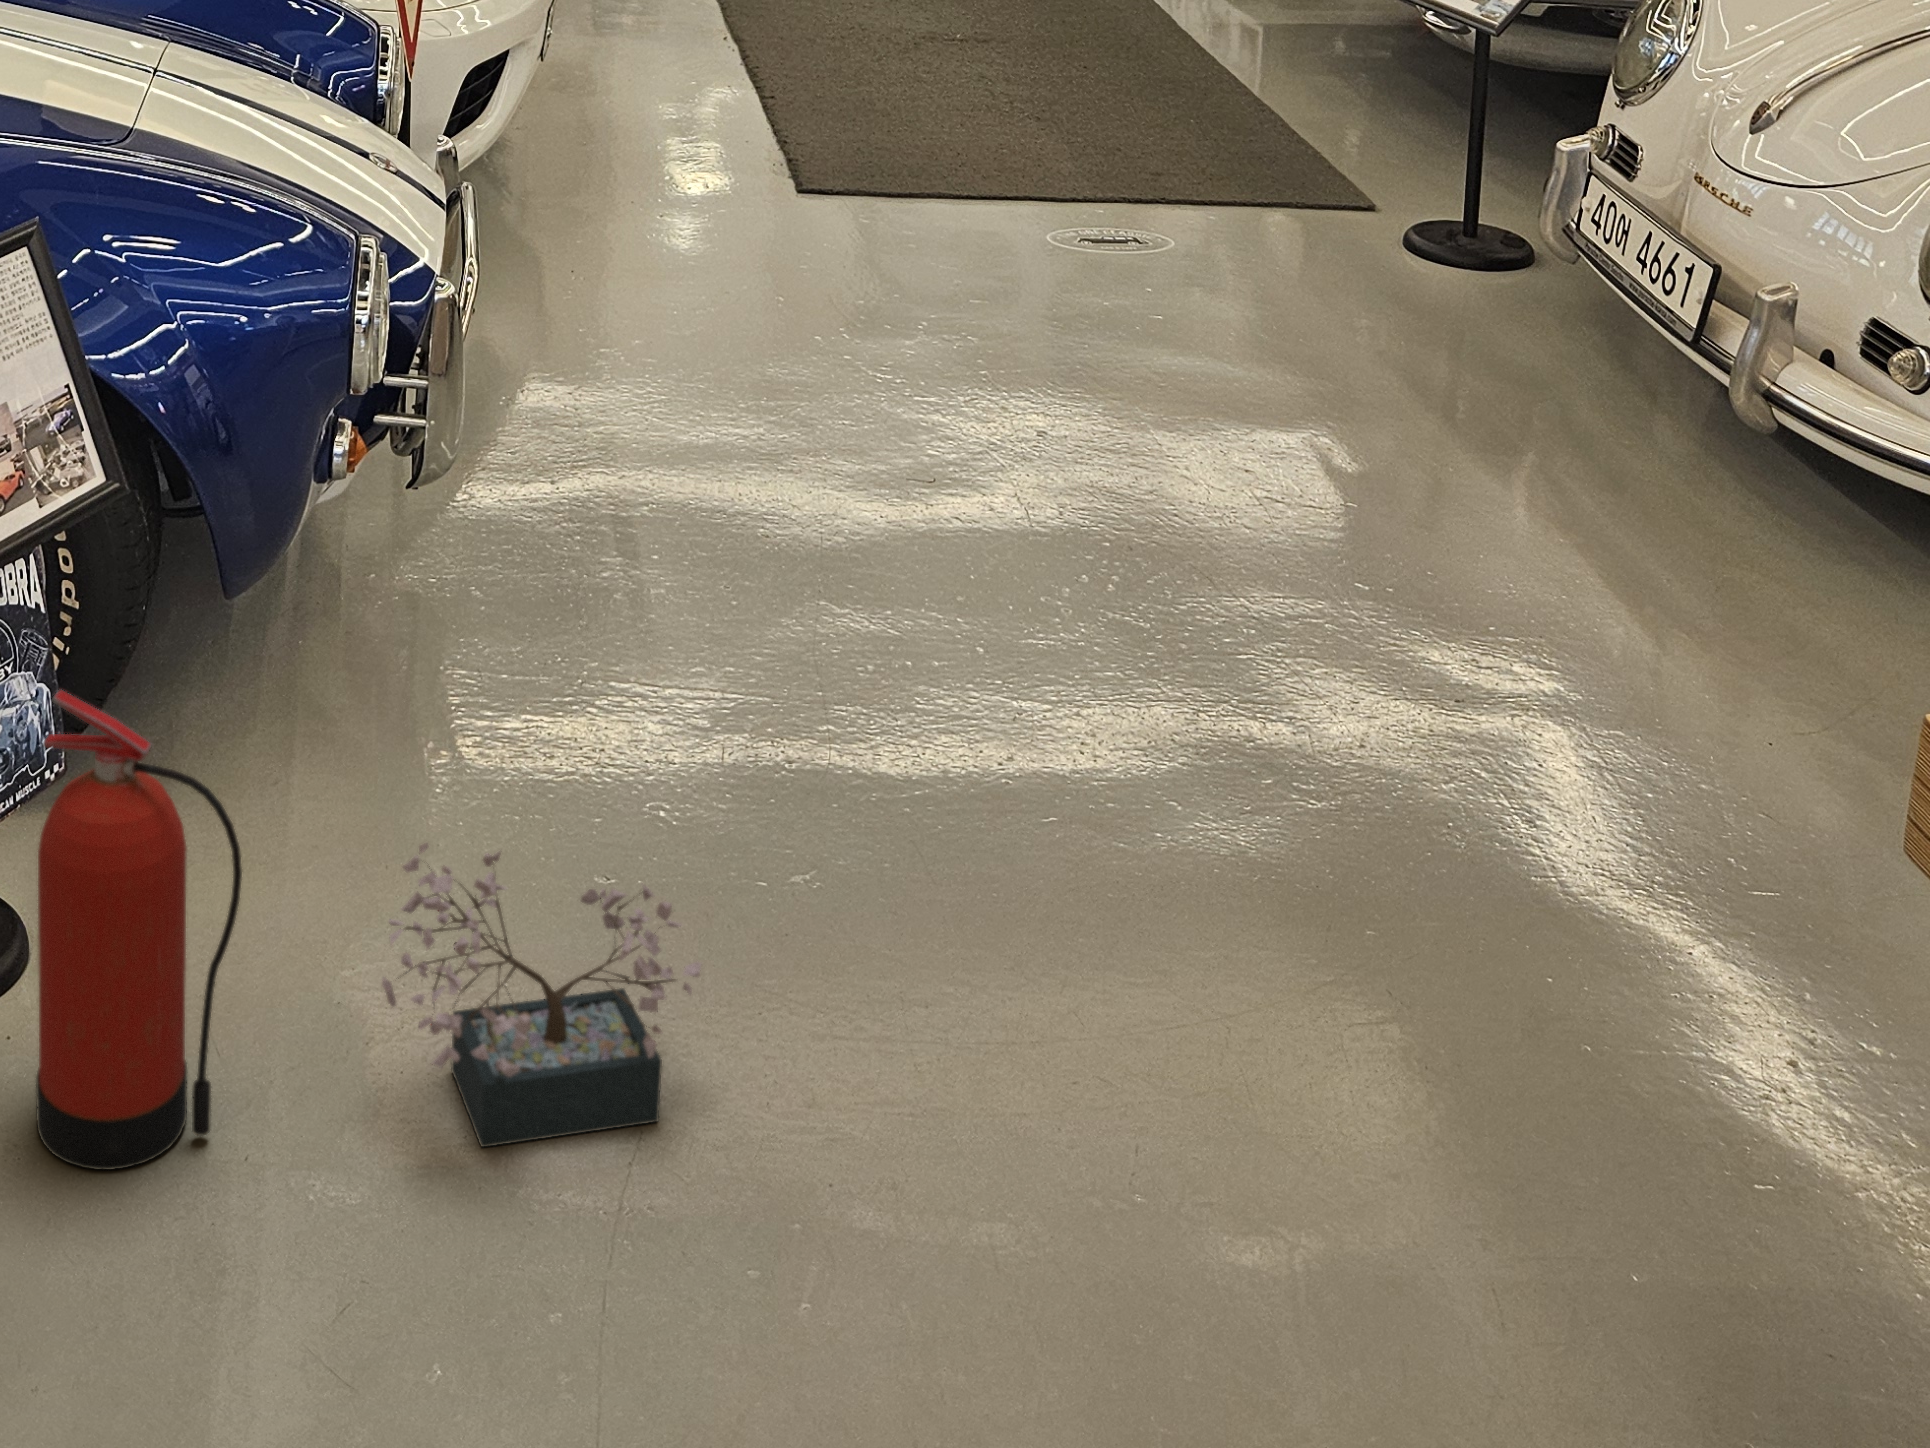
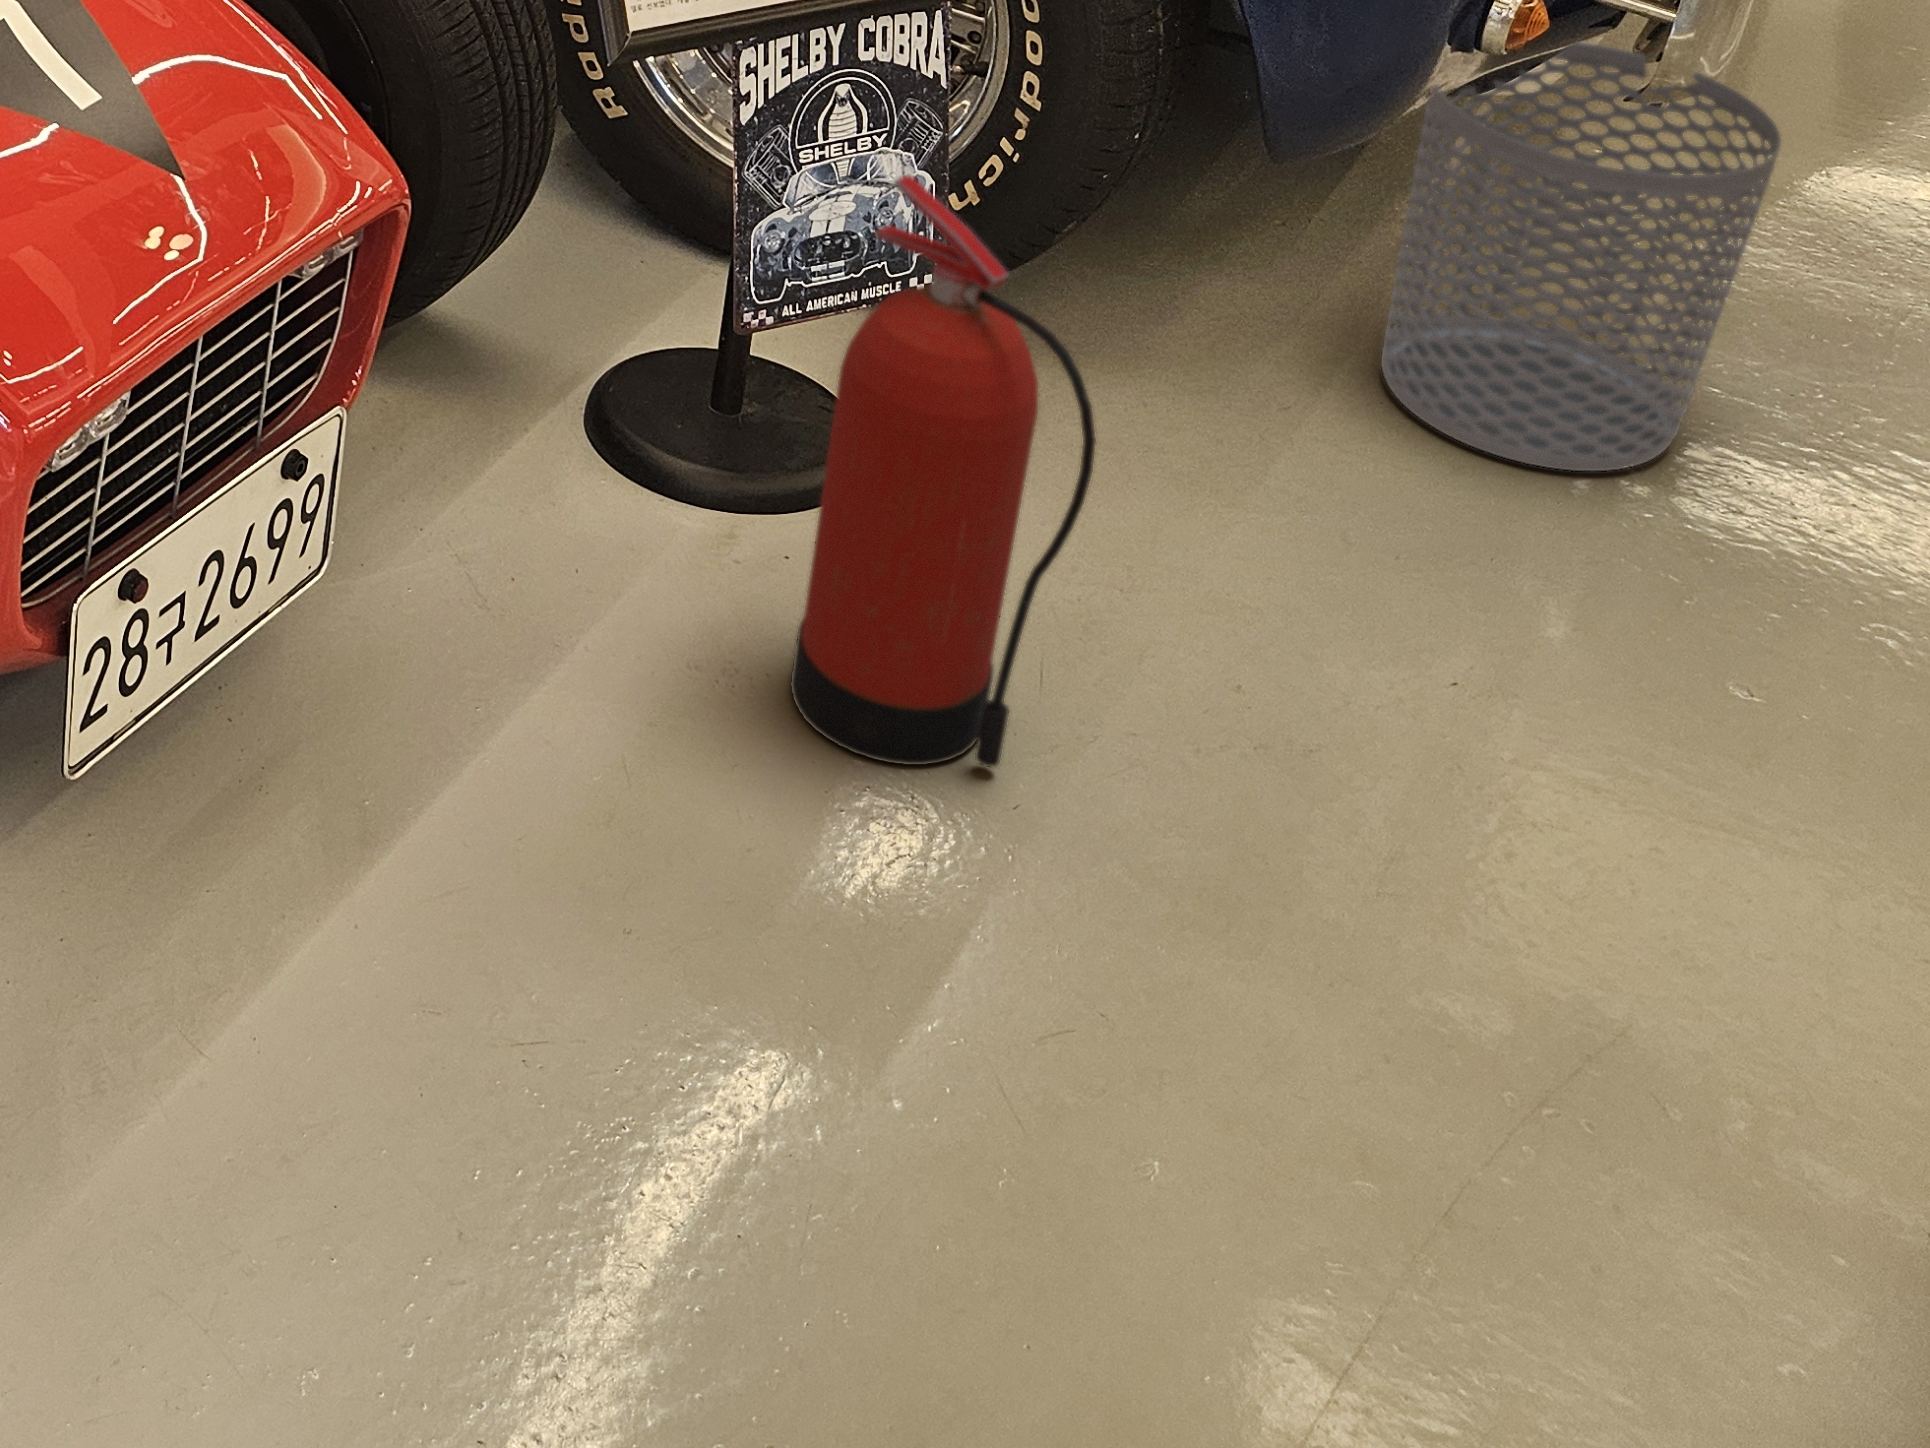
waste bin: none [297,445,510,759] -> present [1382,42,1781,471]
decorative plant: present [382,843,702,1147] -> none [1277,536,1811,1036]

